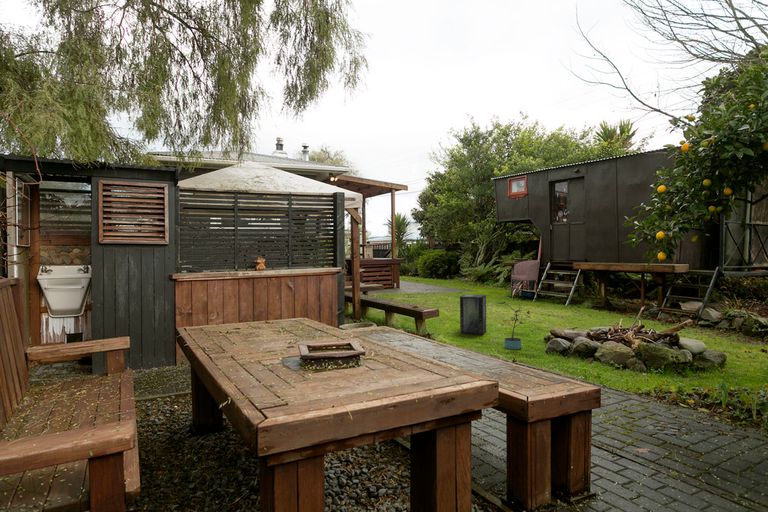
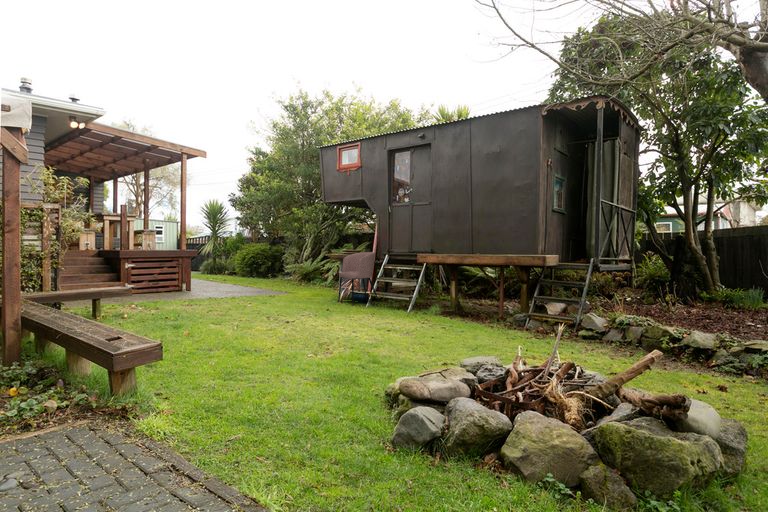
storage box: present [460,294,486,335] -> none [211,309,275,398]
potted plant: present [499,296,530,349] -> none [277,317,358,457]

